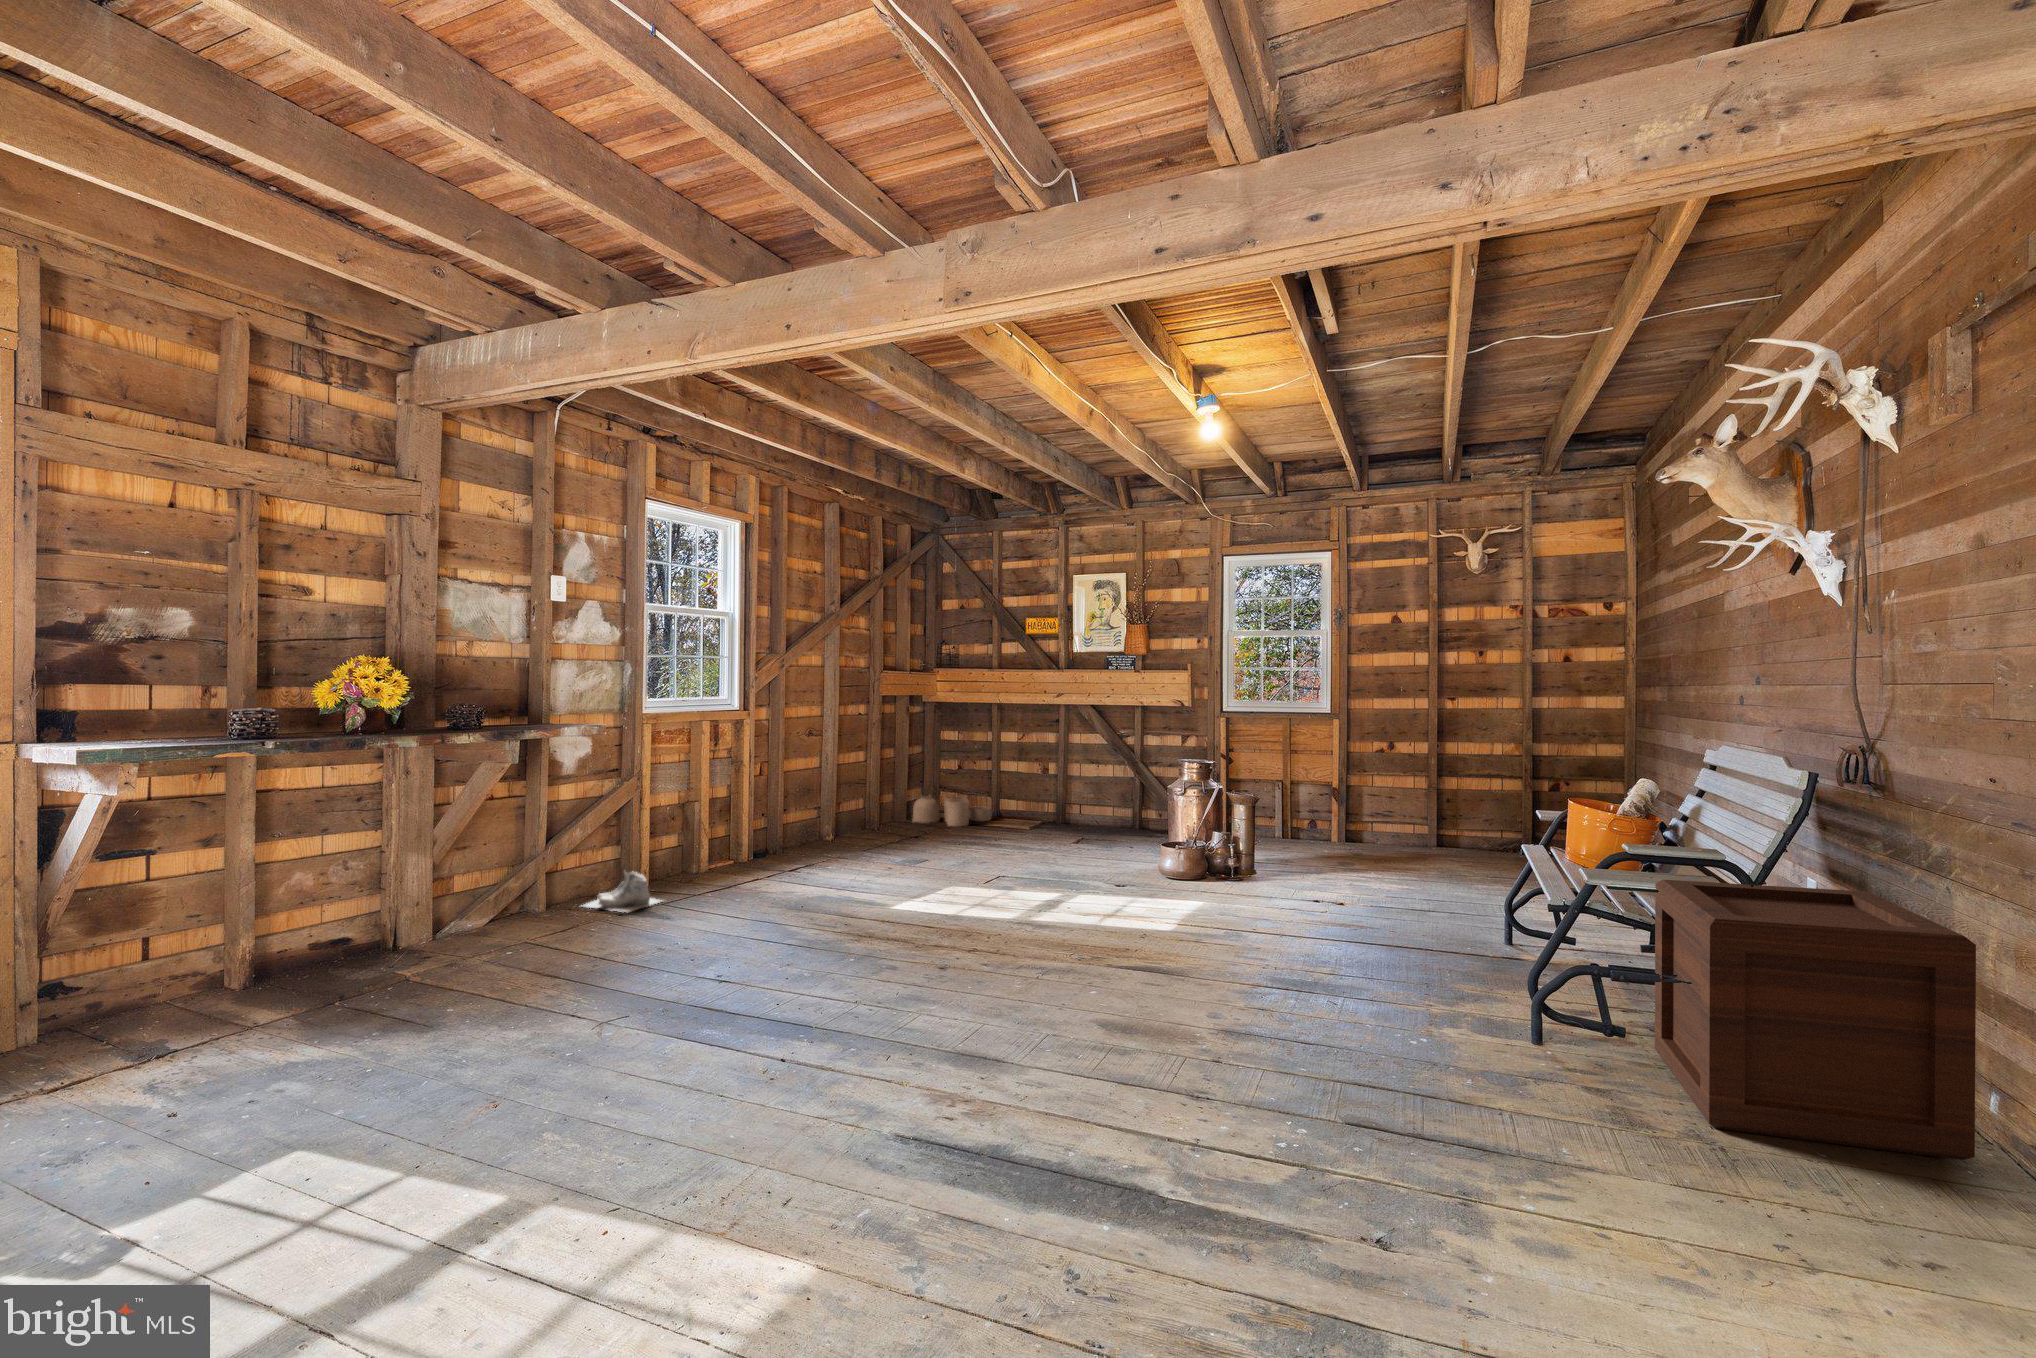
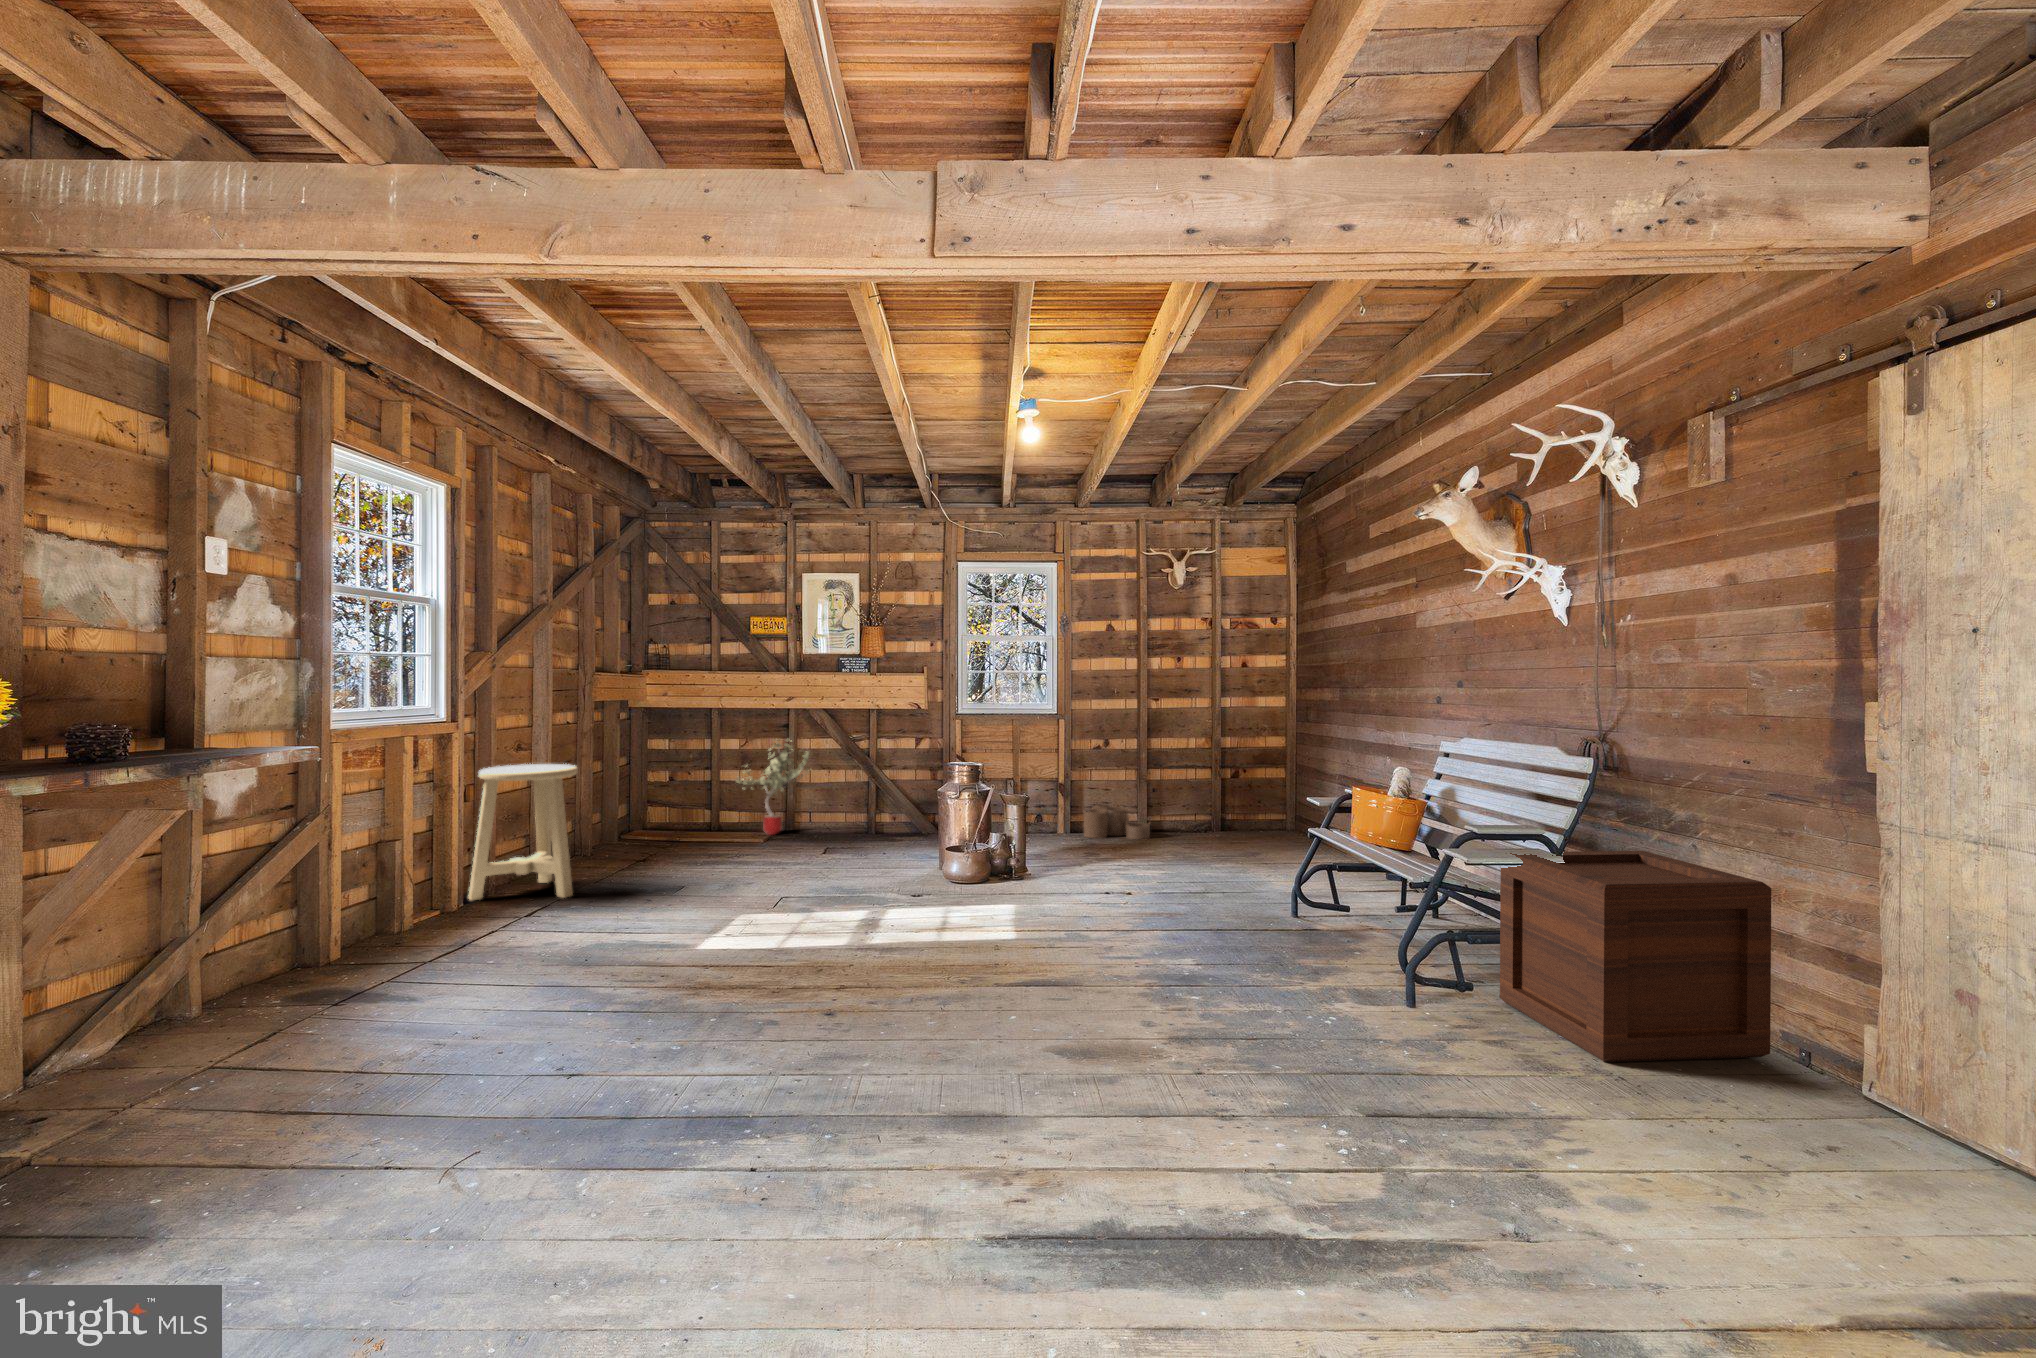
potted tree: none [1012,733,1079,825] -> present [736,738,809,835]
stool: none [764,749,847,863] -> present [468,764,578,901]
woven basket: present [912,796,992,826] -> present [1084,804,1150,839]
boots: present [583,872,662,912] -> none [240,935,373,991]

